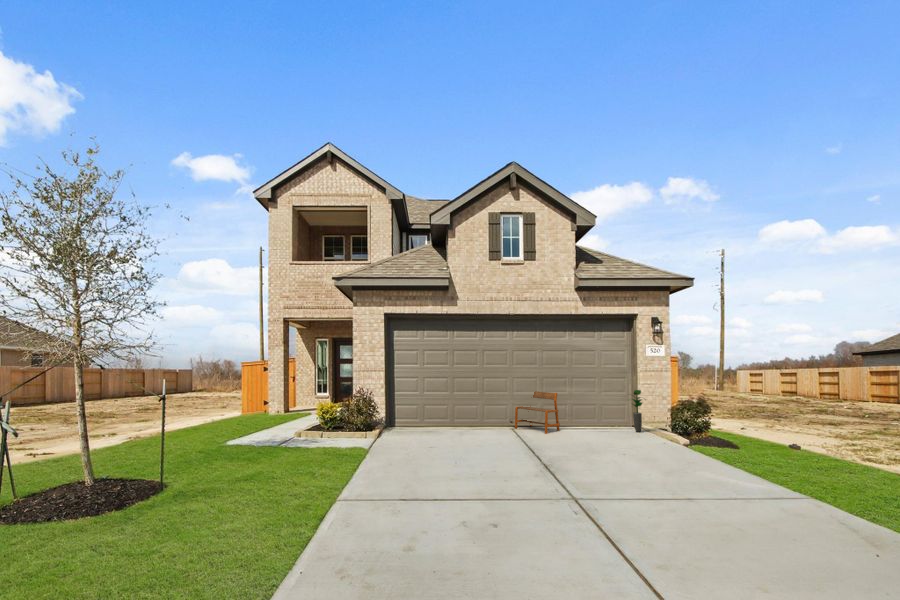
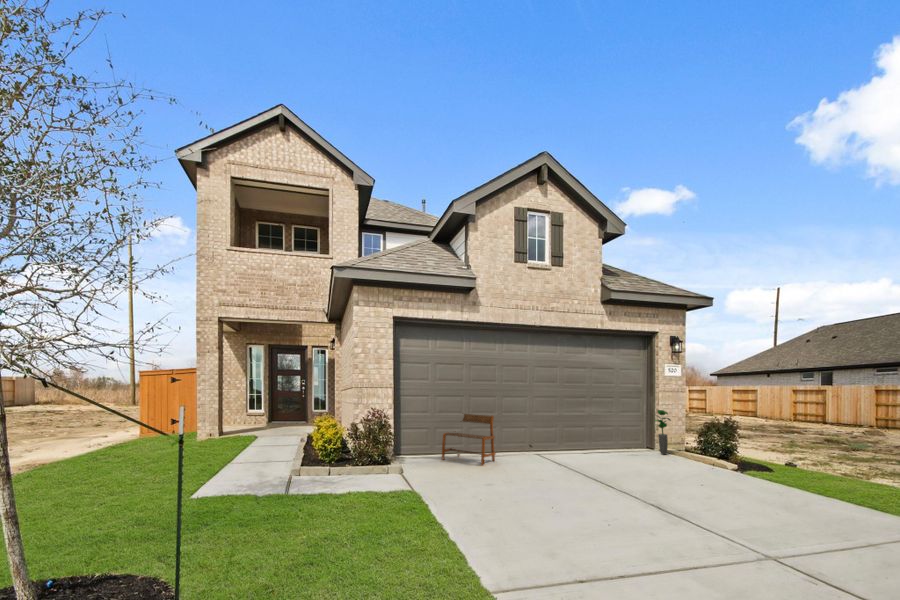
bench: present [515,391,560,434] -> present [442,414,496,466]

